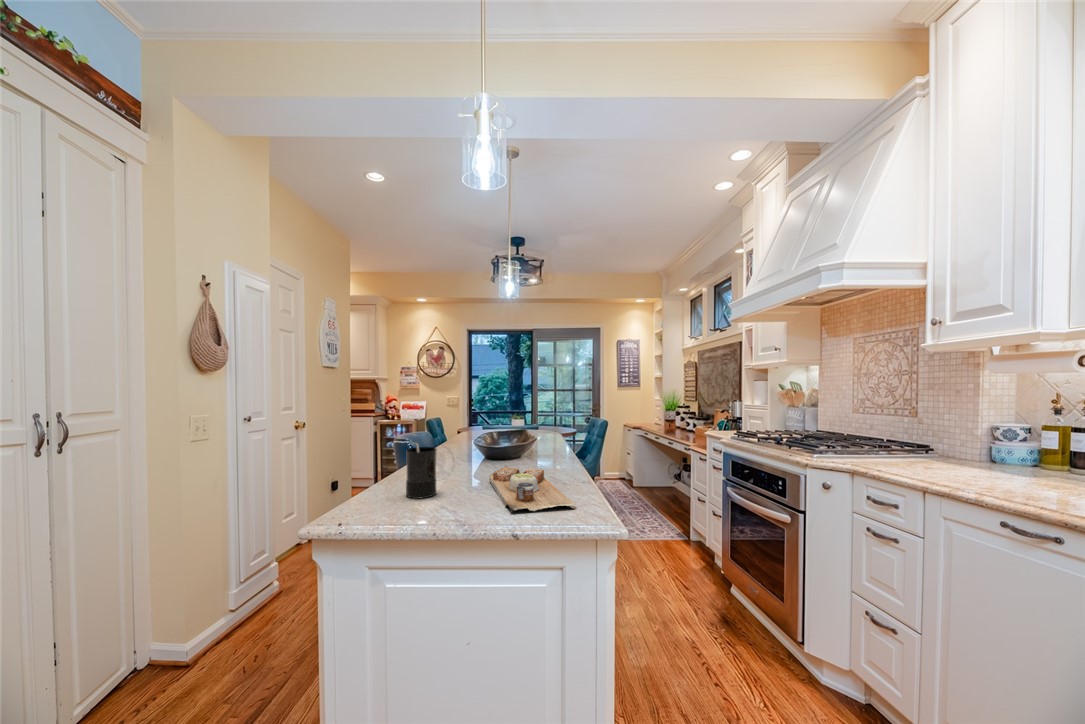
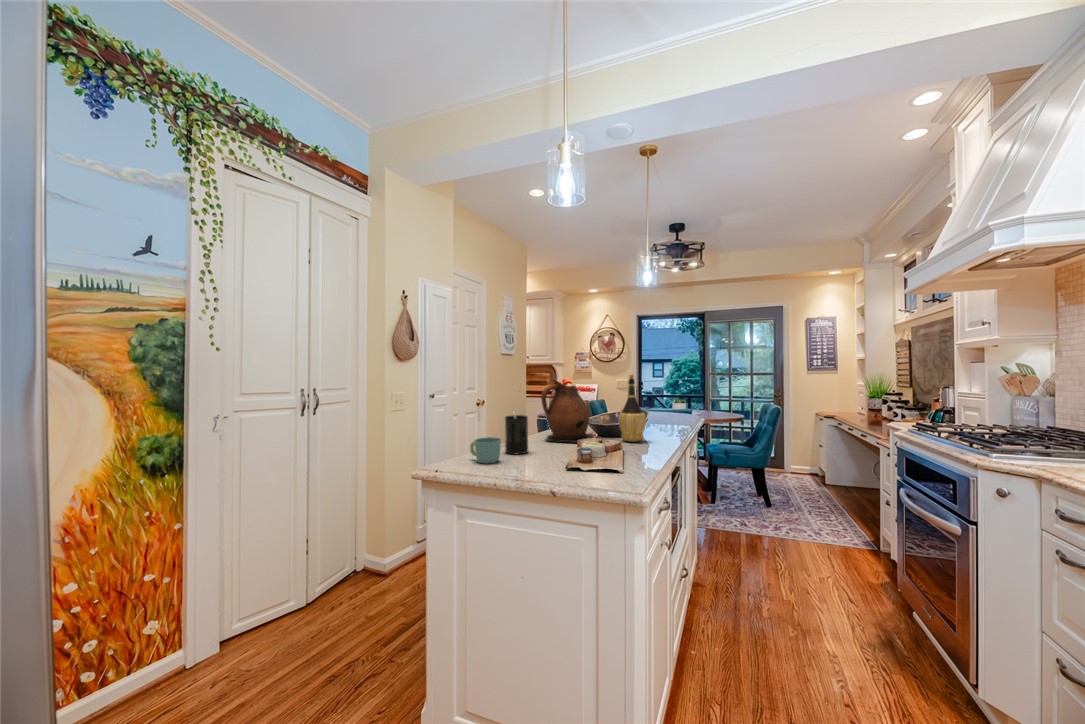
wine bottle: none [519,394,548,467] -> present [619,375,646,442]
ceramic pitcher: none [434,399,491,475] -> present [541,379,596,442]
mug: none [369,480,417,518] -> present [470,437,501,463]

